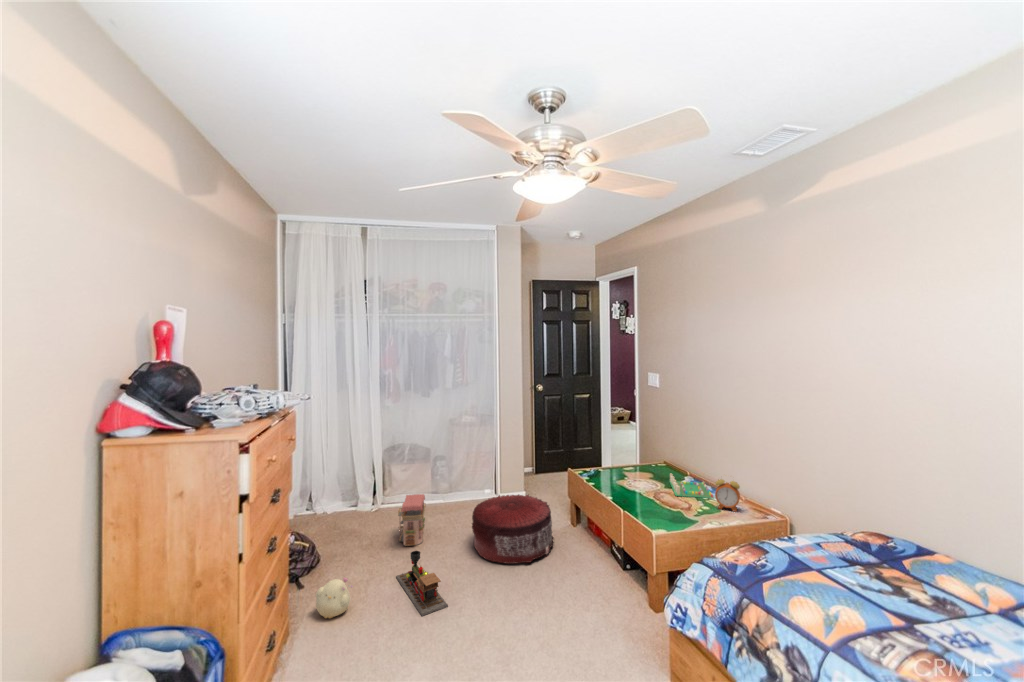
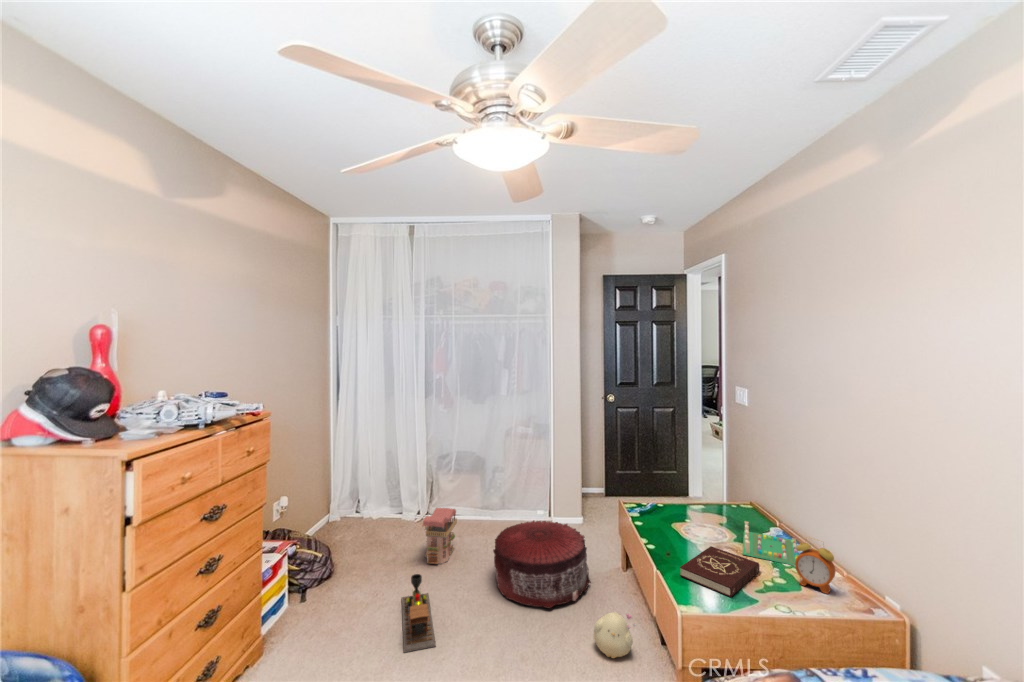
book: none [642,492,691,522] -> present [680,546,760,597]
plush toy: present [316,578,352,618] -> present [594,612,635,658]

